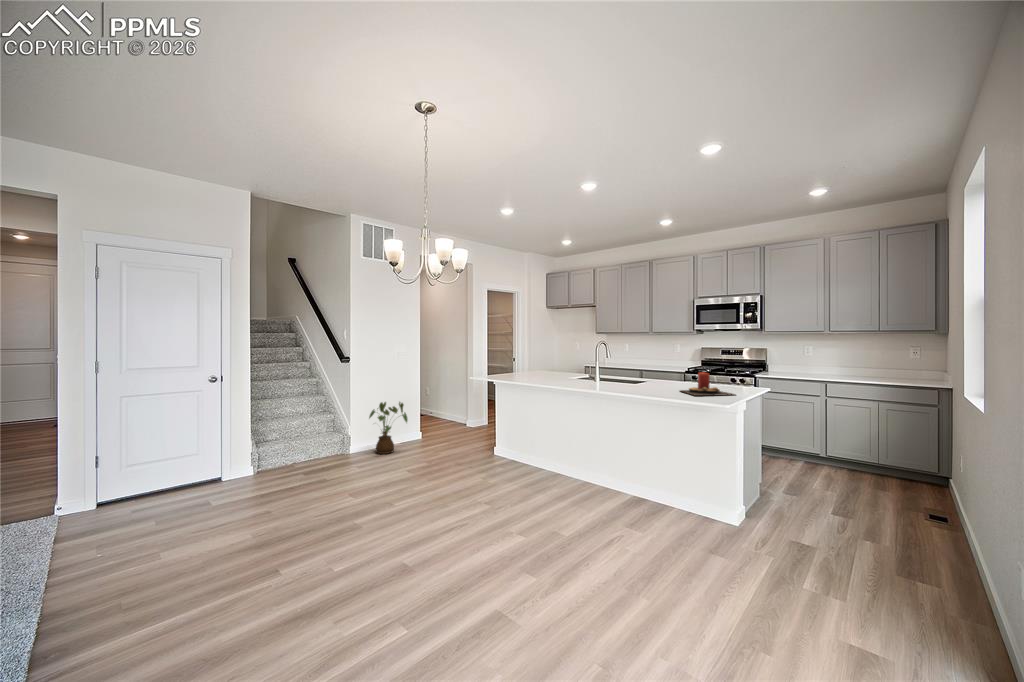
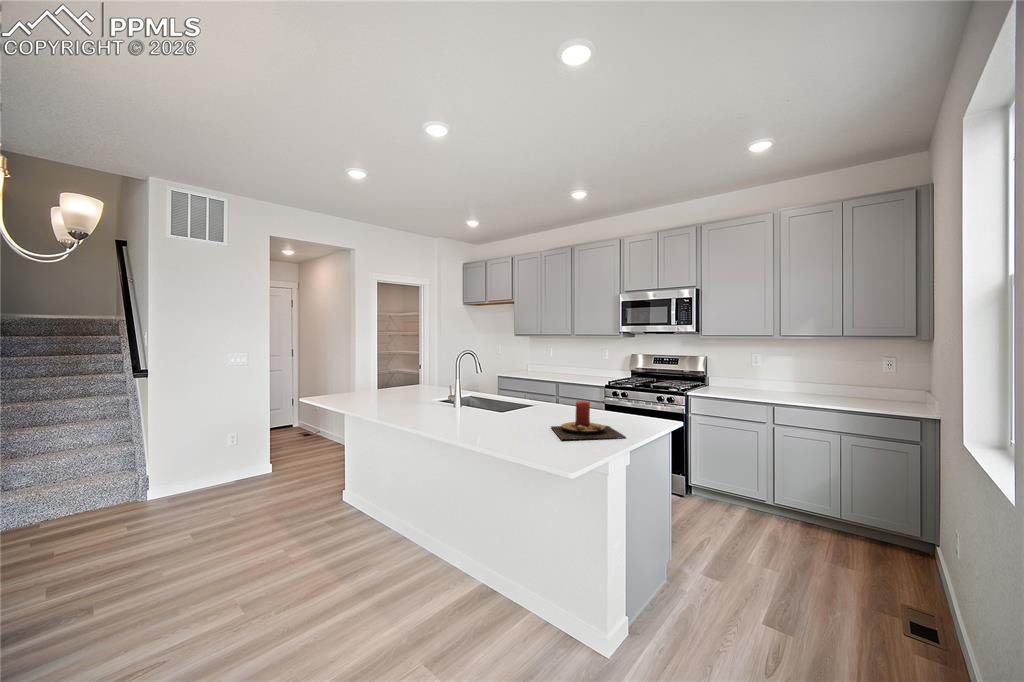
house plant: present [369,402,407,454] -> none [166,428,231,501]

